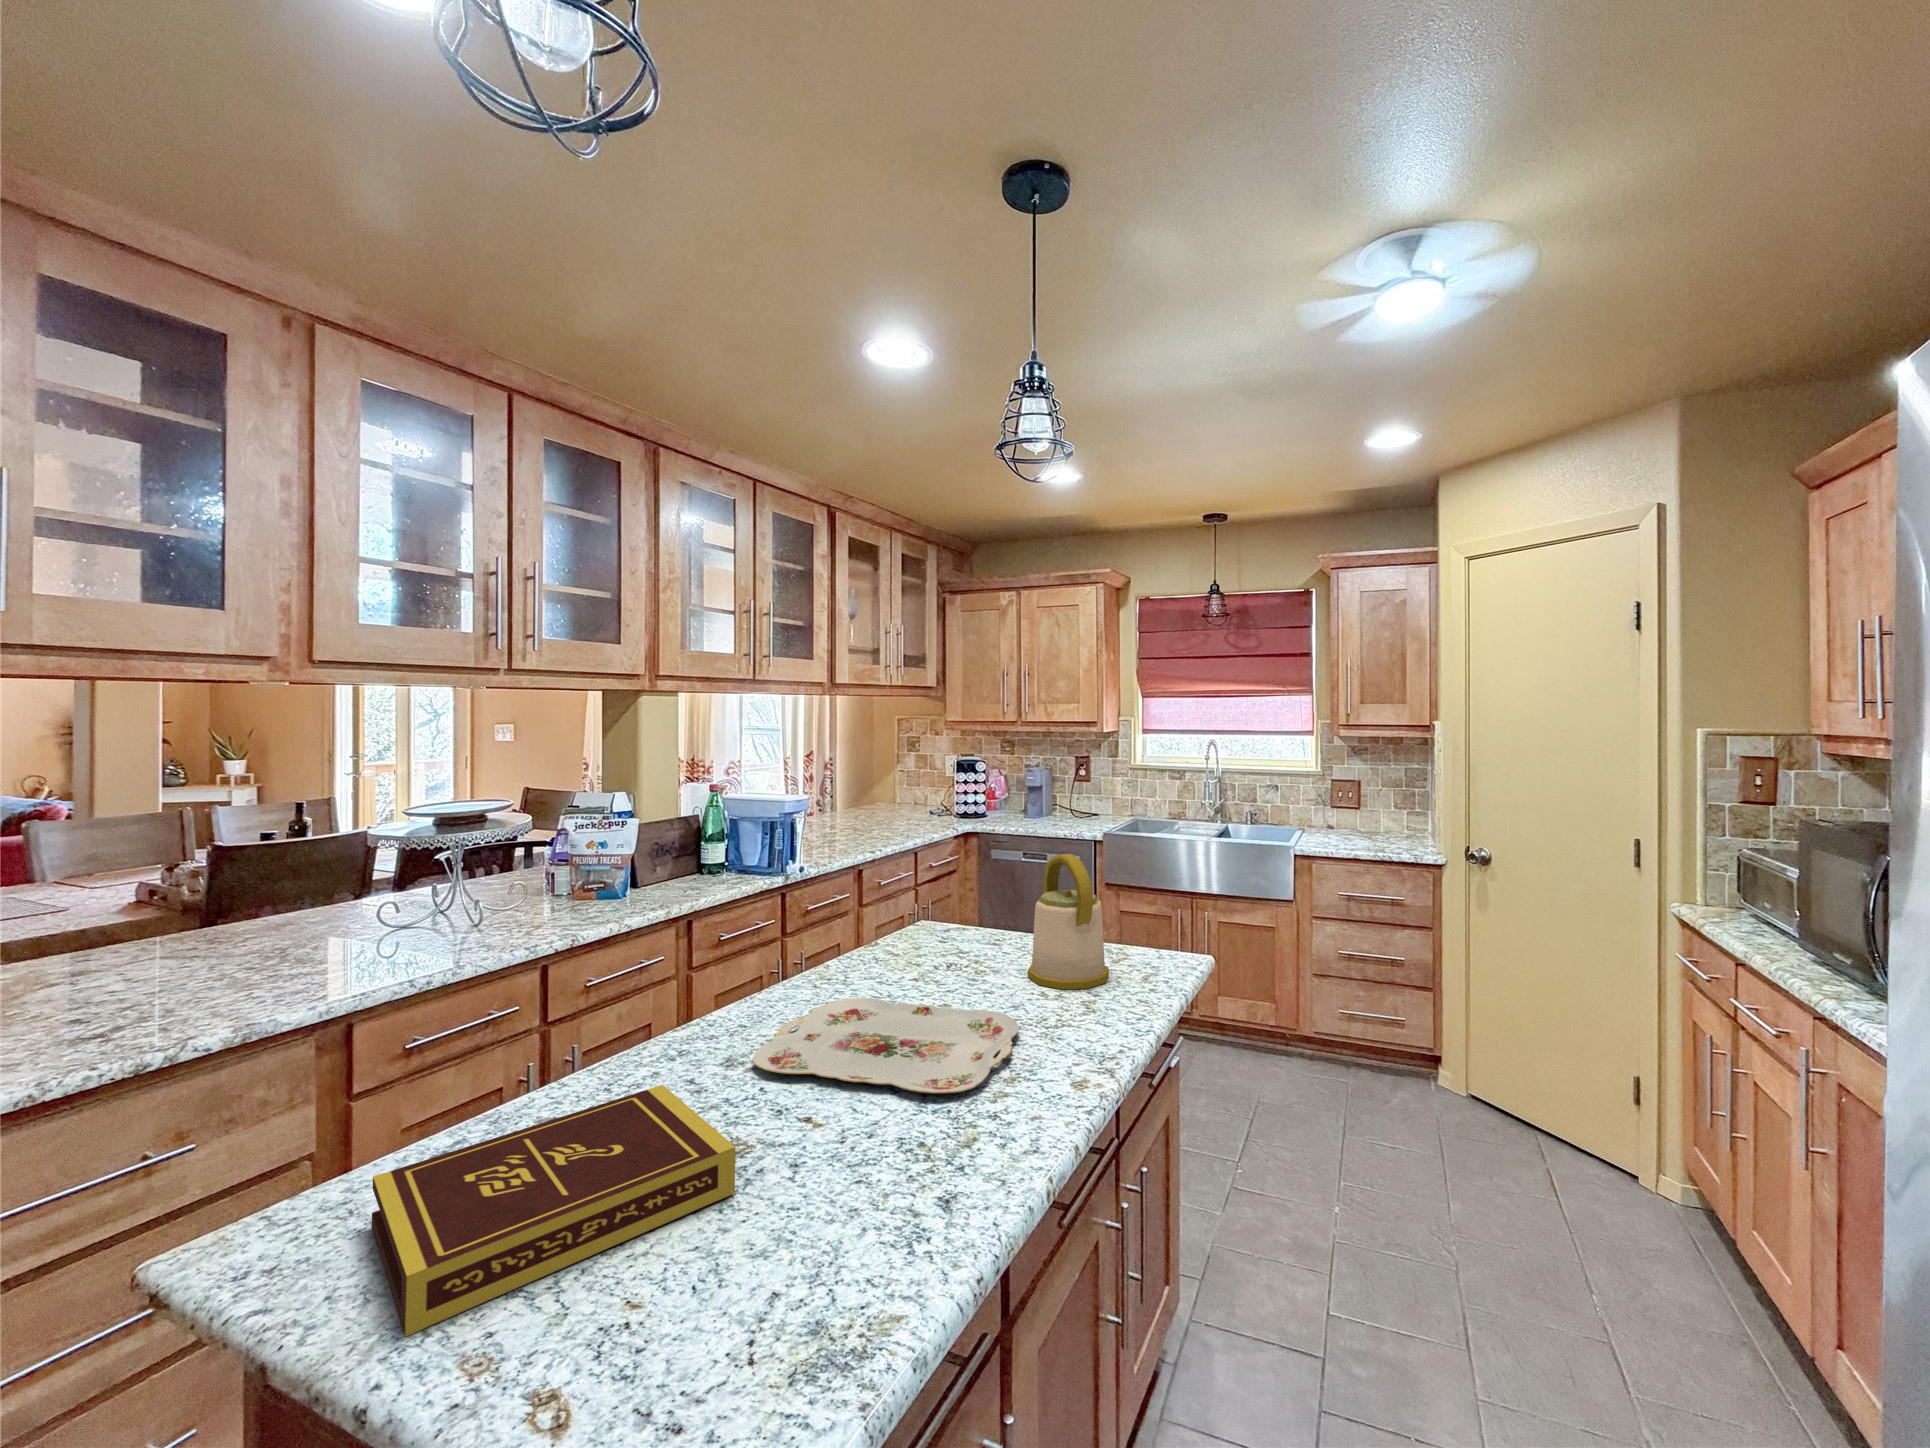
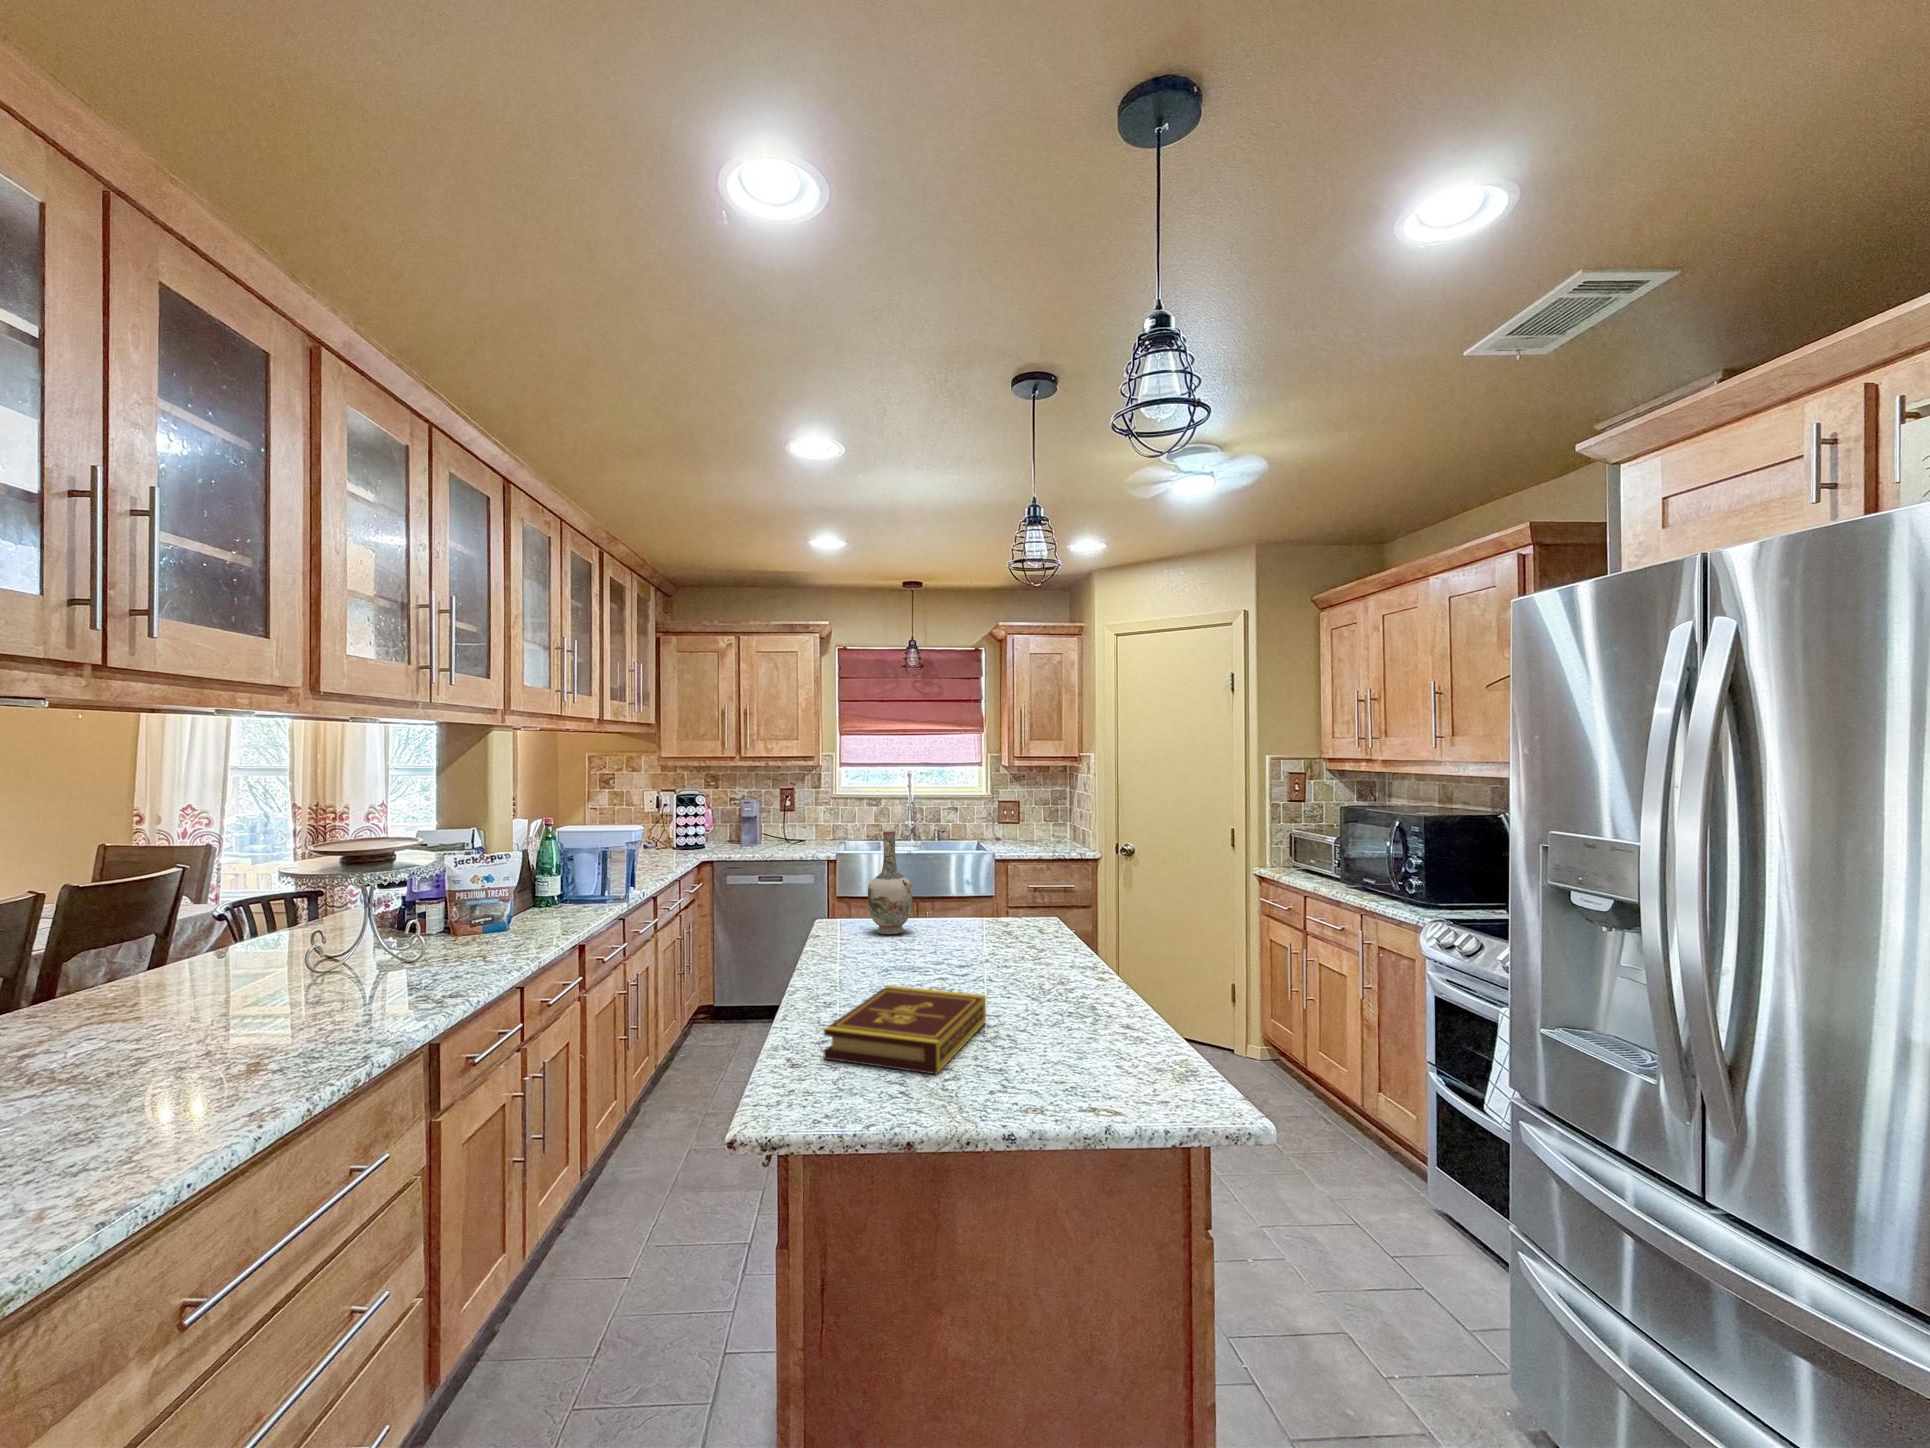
vase: none [921,822,981,964] -> present [868,830,912,934]
kettle: present [1028,854,1109,989] -> none [950,846,1011,937]
serving tray: present [753,998,1019,1093] -> none [865,947,1031,985]

